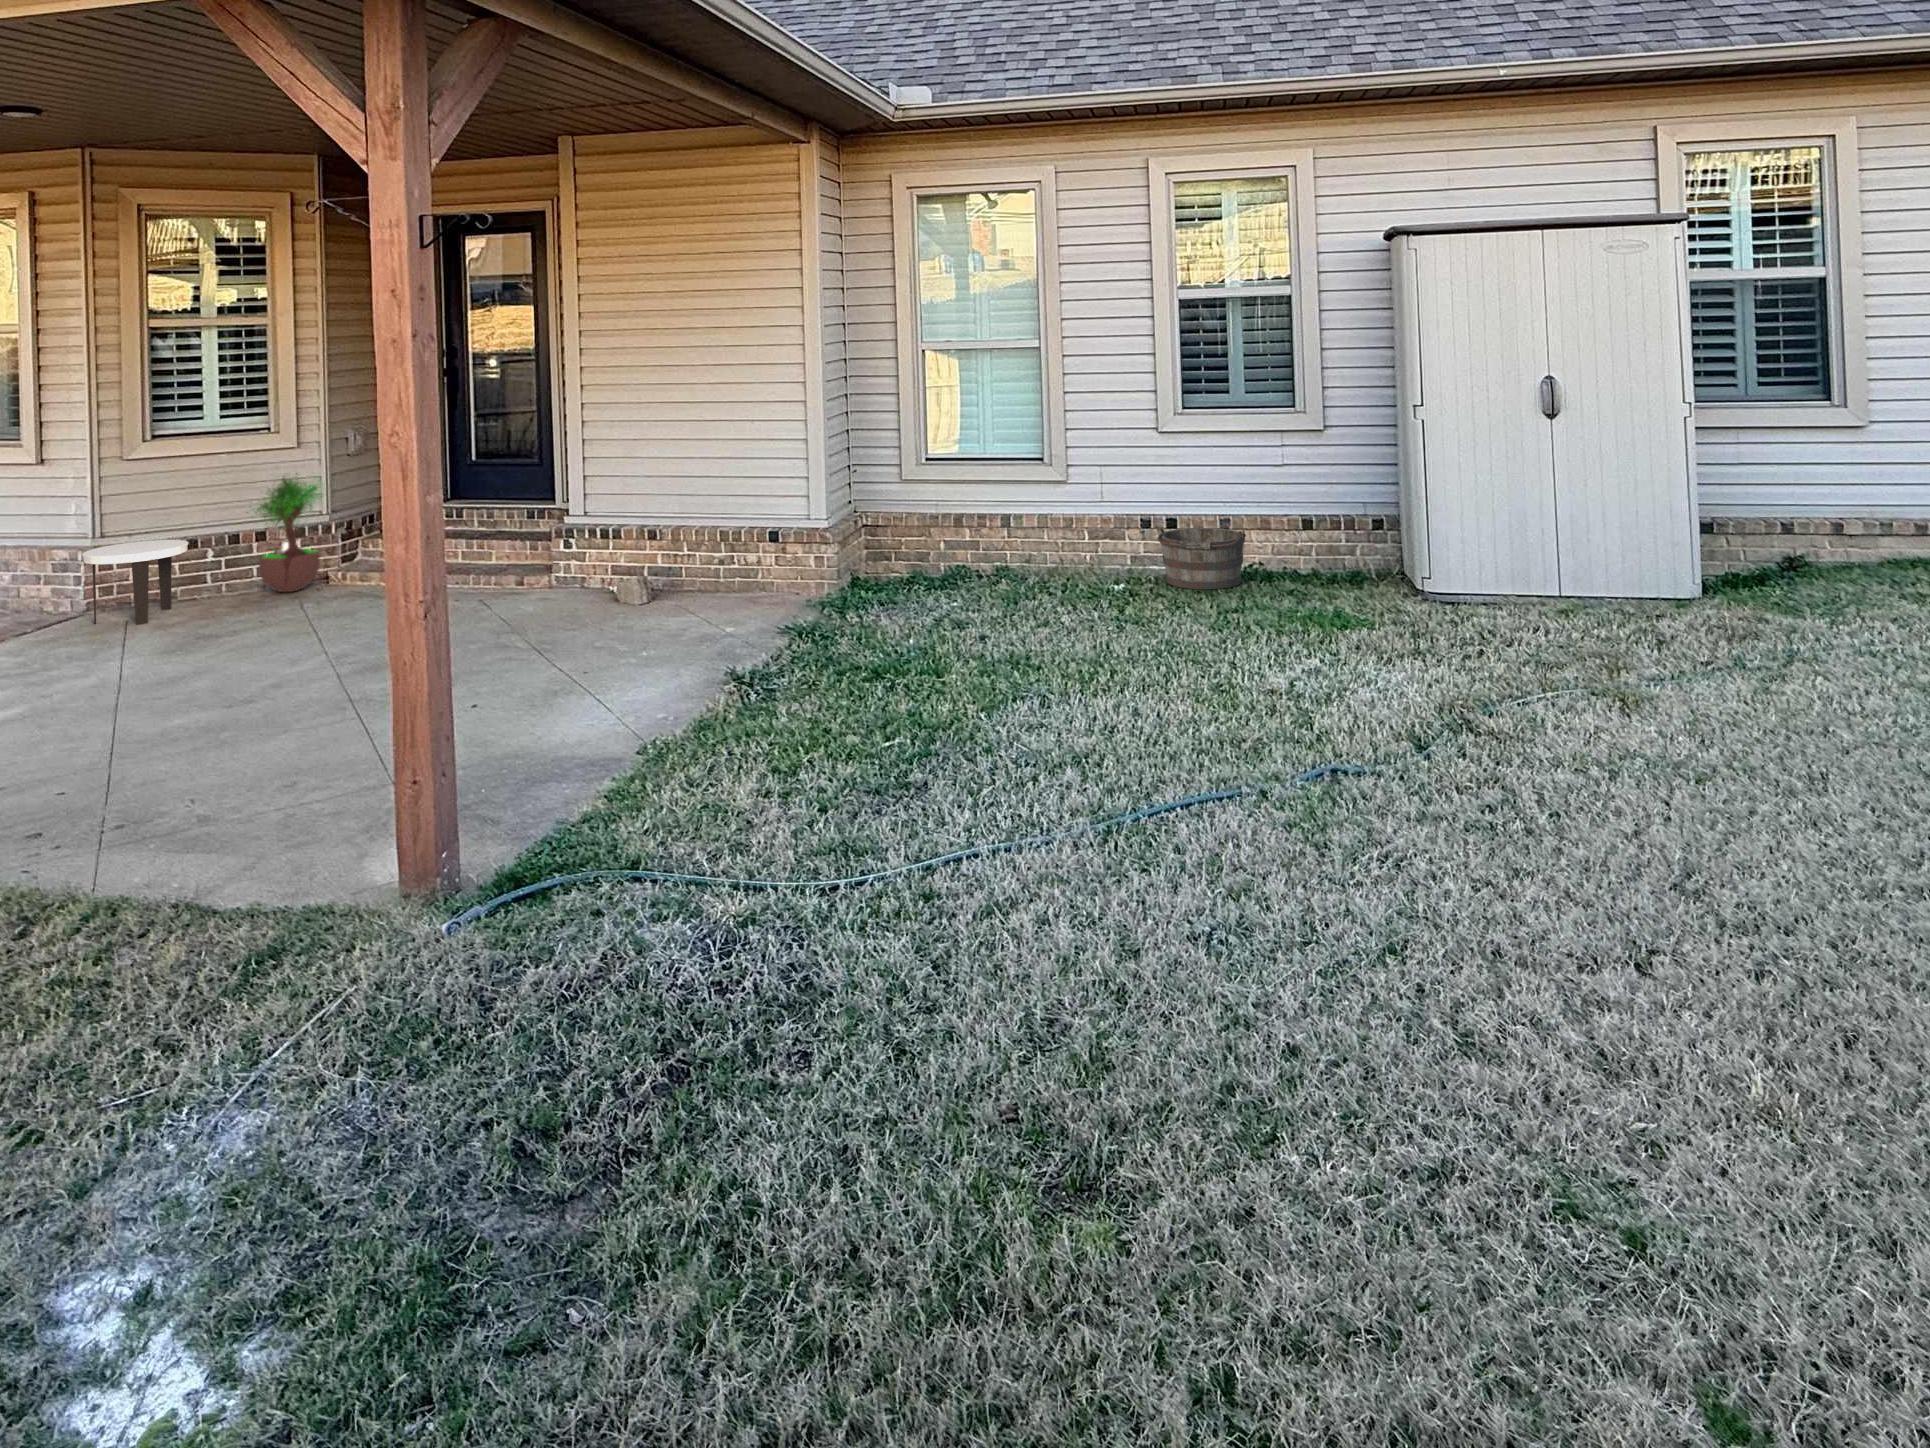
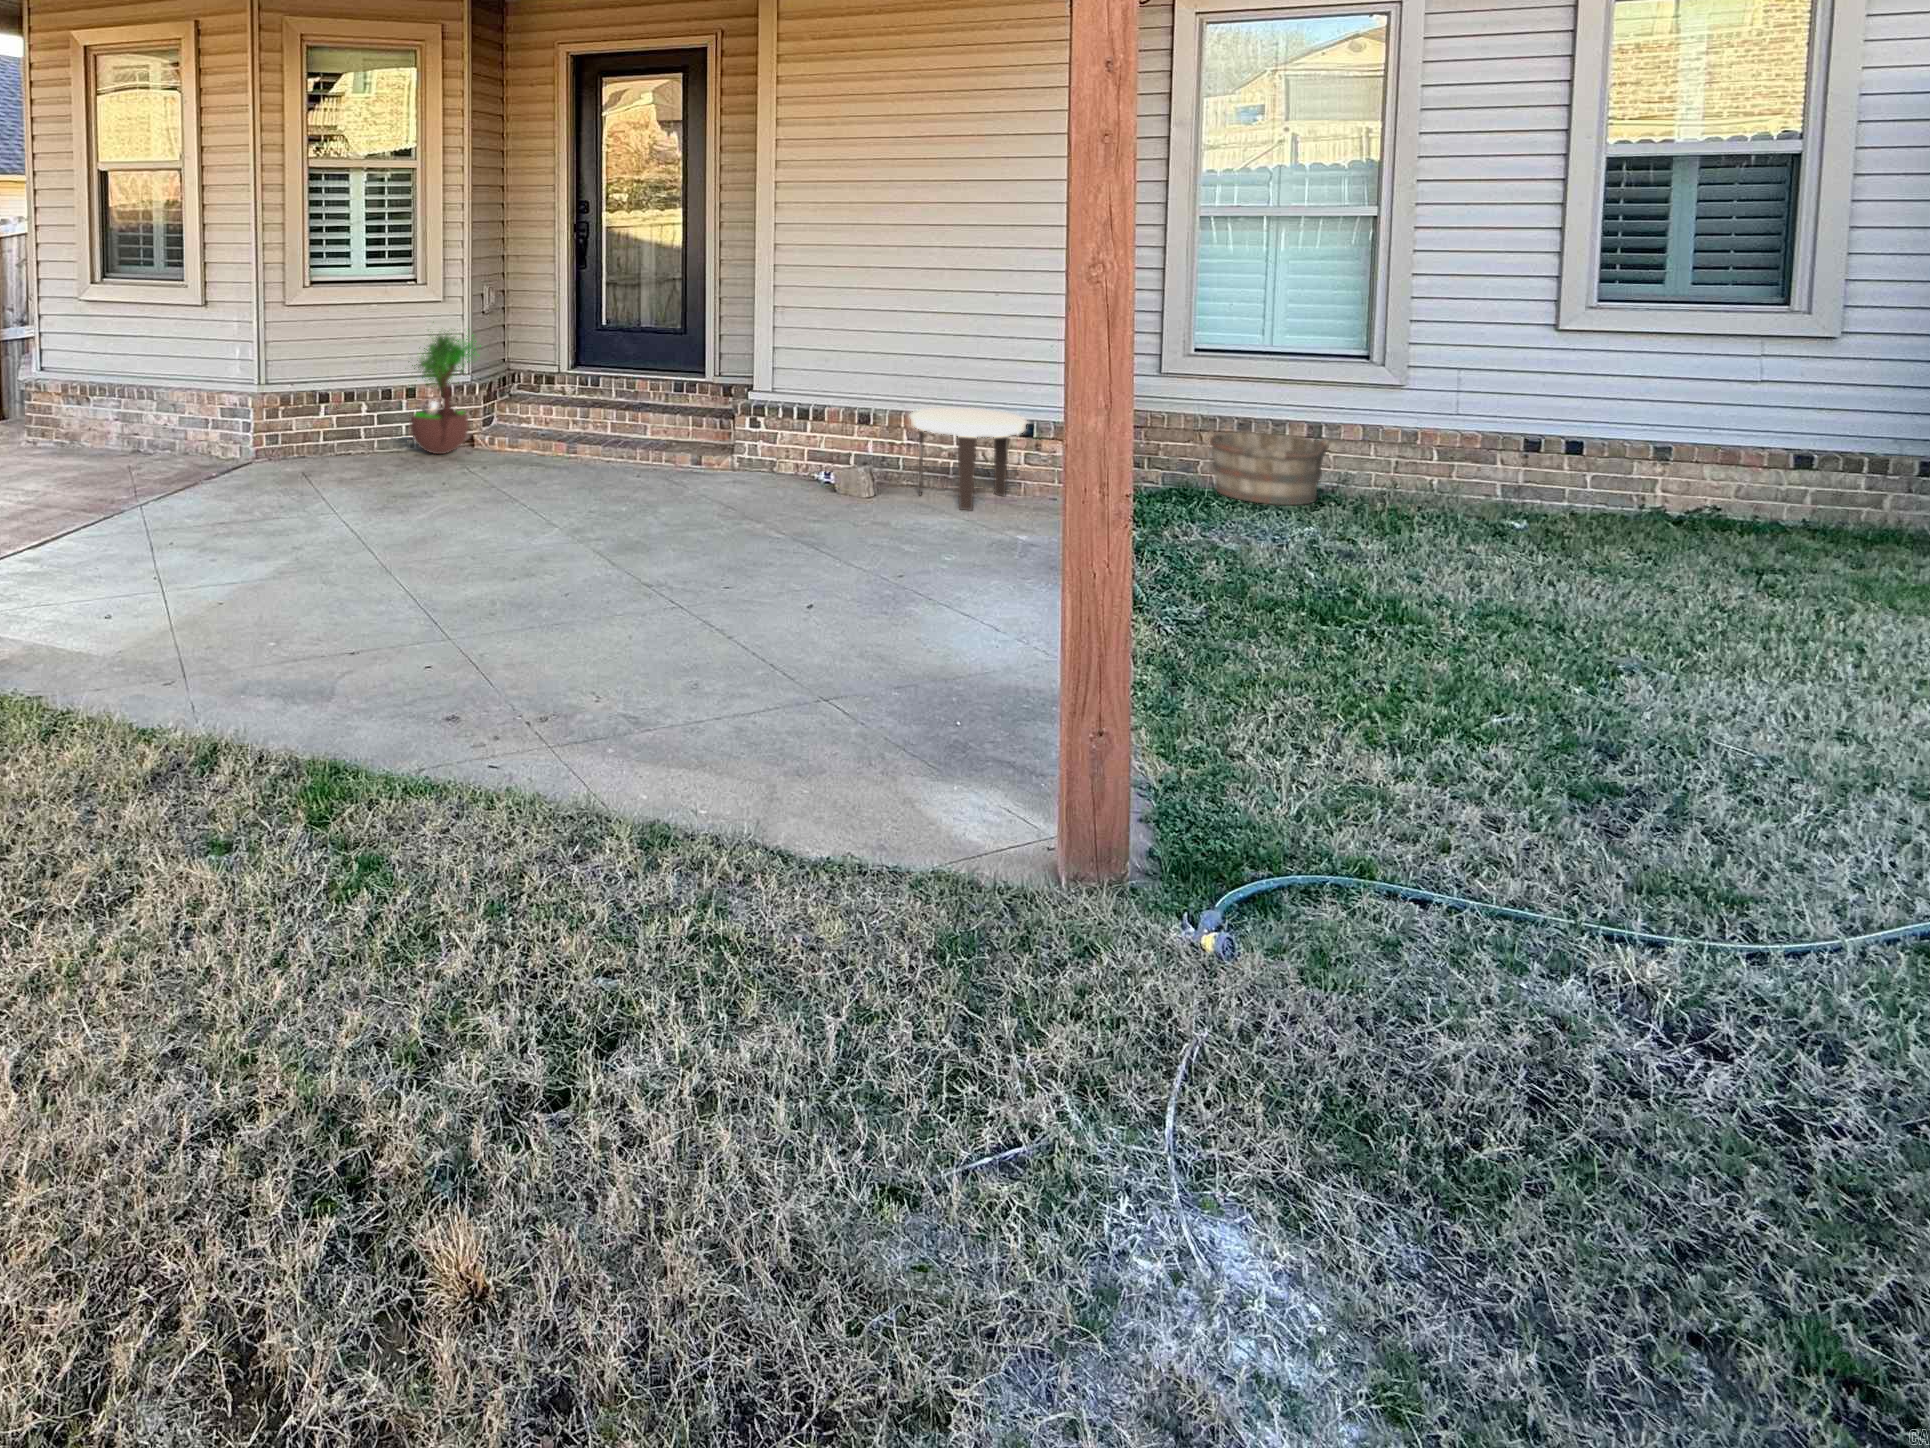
bucket: present [1157,526,1246,590] -> present [1209,428,1328,505]
side table: present [82,540,189,624] -> present [910,408,1027,511]

